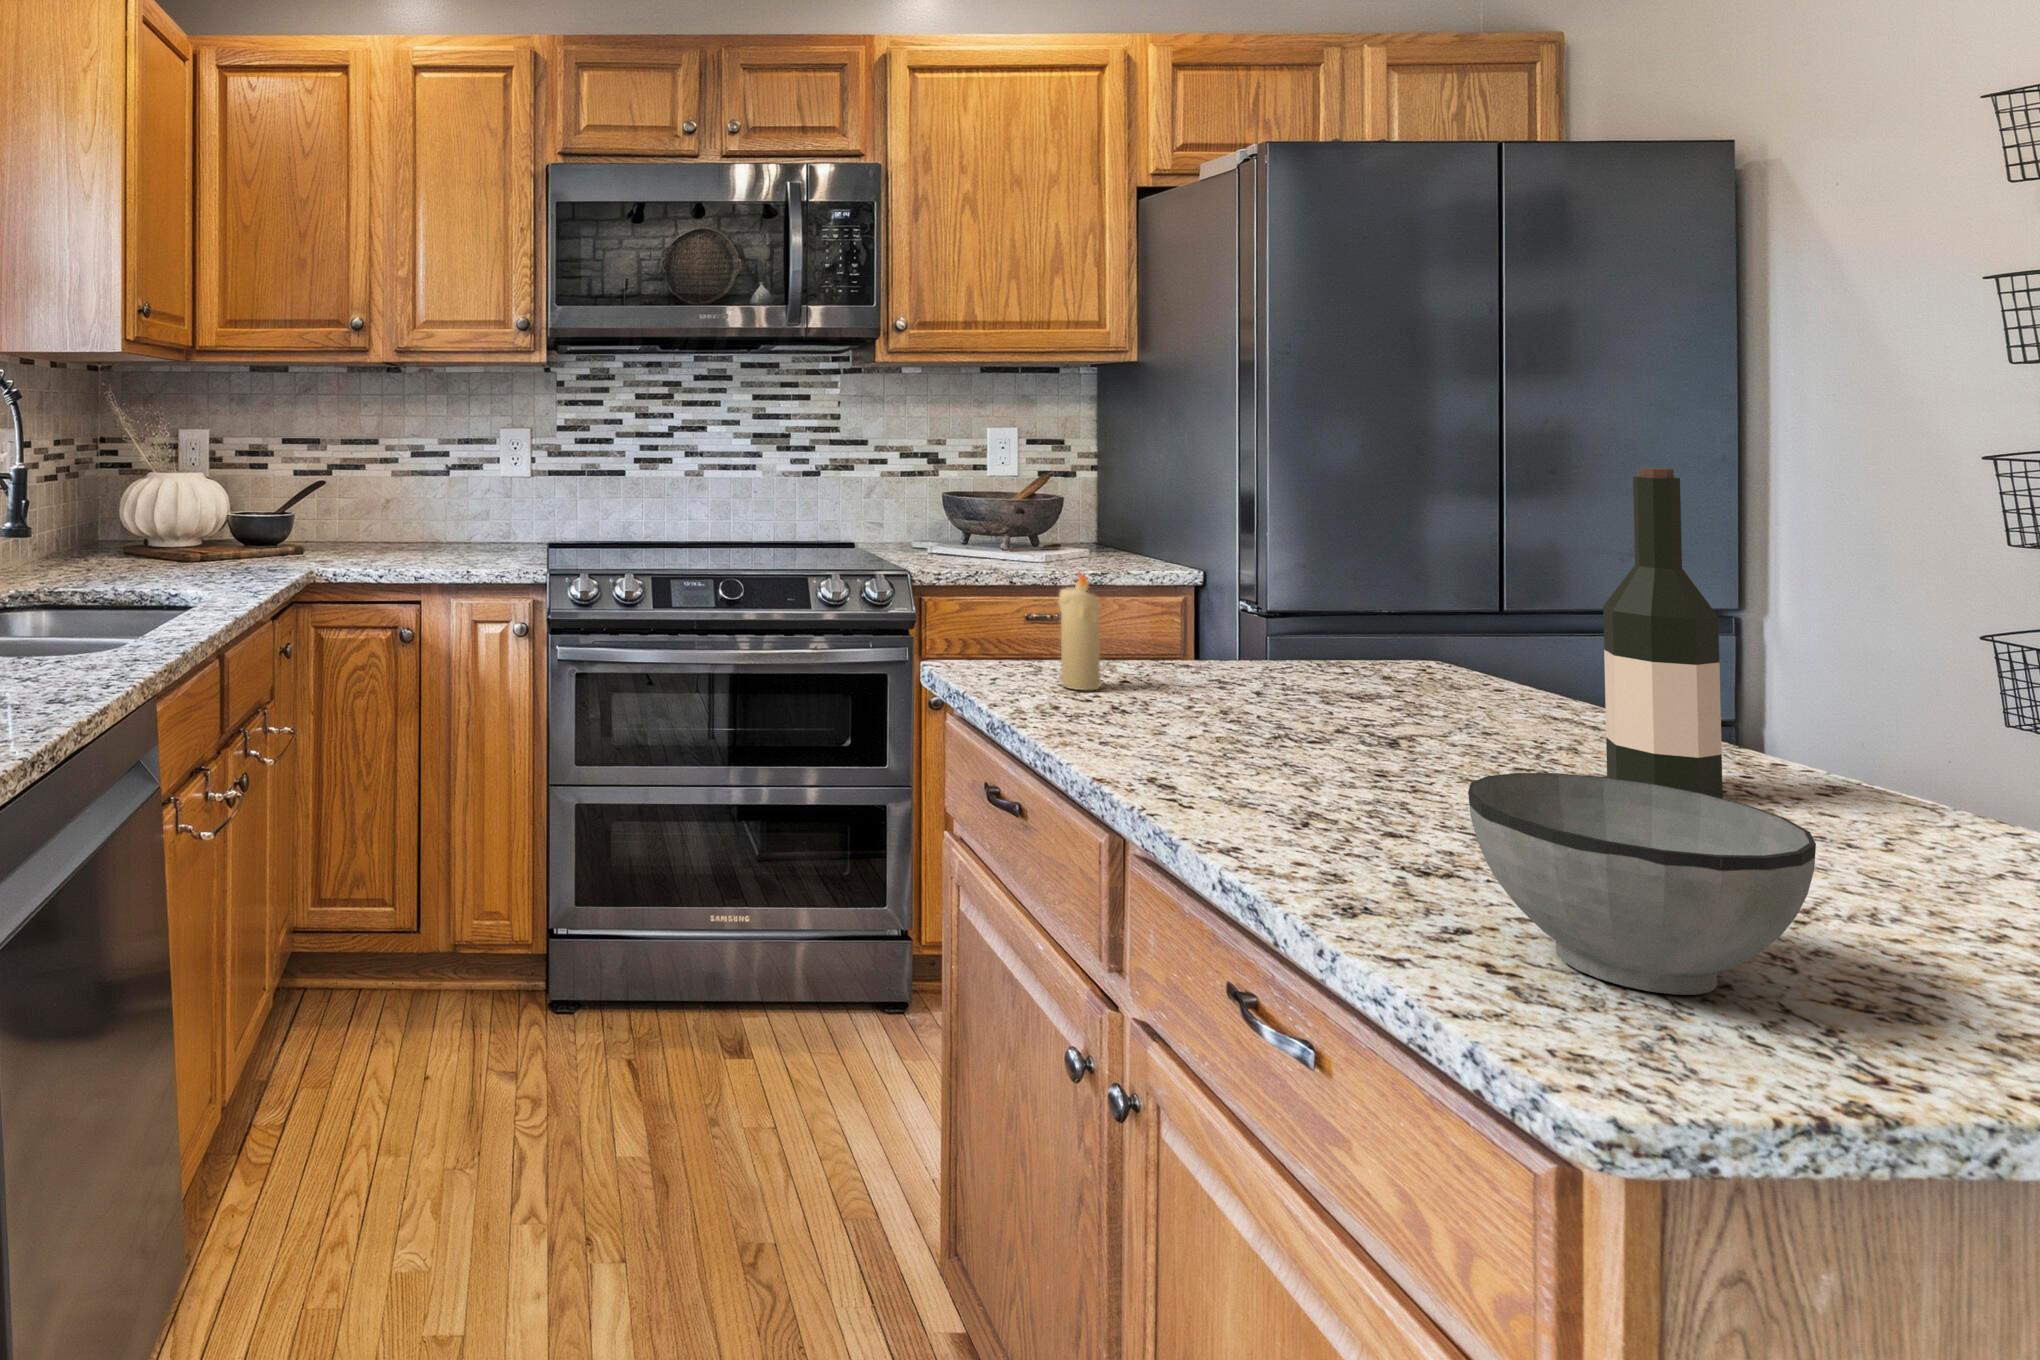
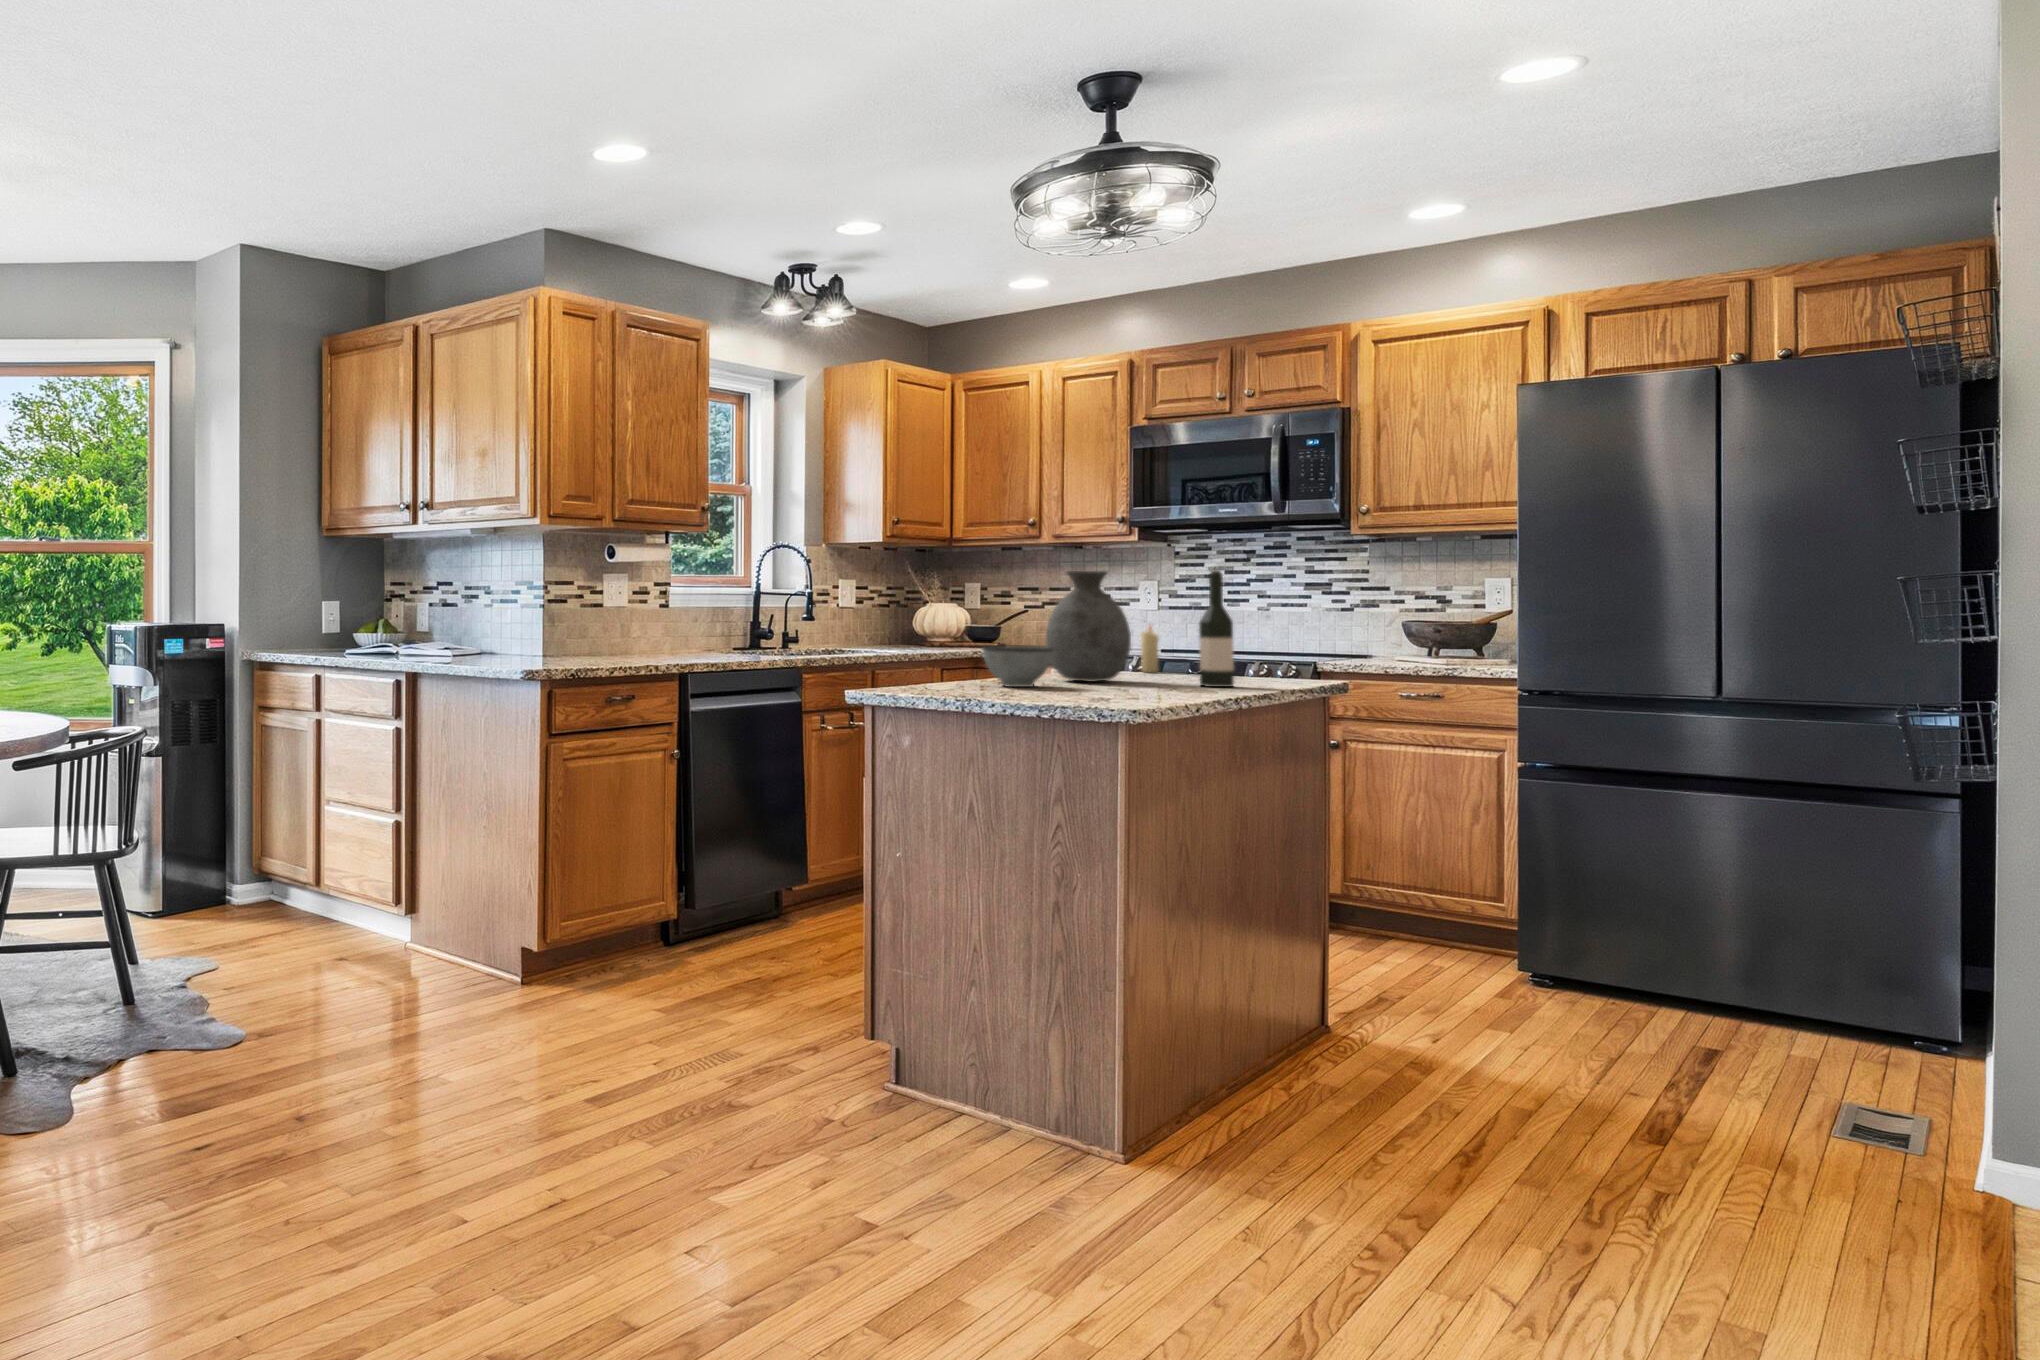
vase: none [1242,470,1531,829] -> present [1046,571,1131,682]

